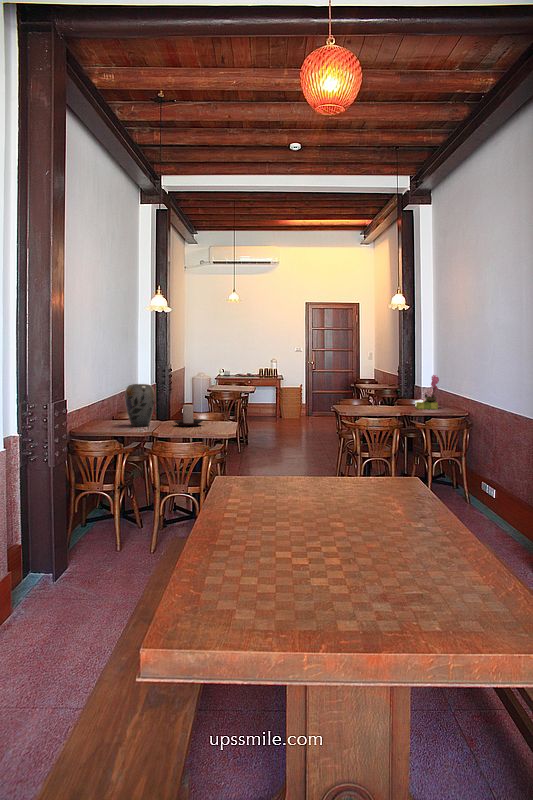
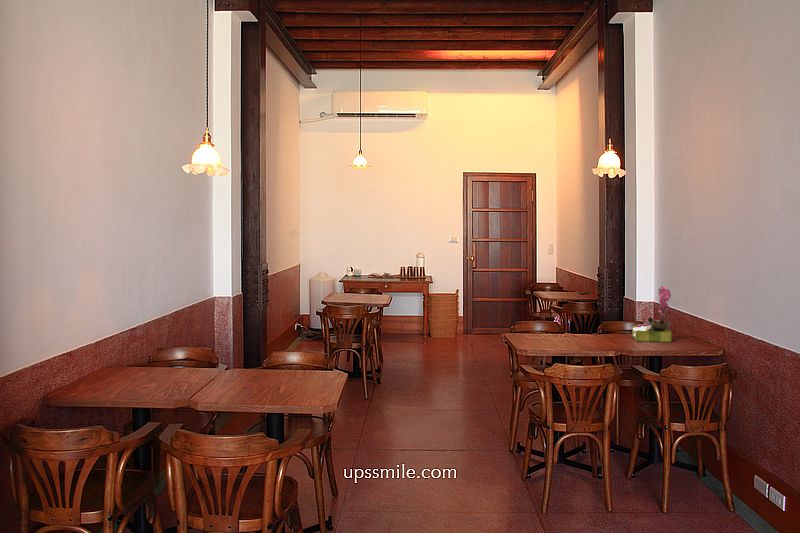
vase: present [125,384,155,427] -> none [148,313,200,387]
candle holder: present [174,405,202,427] -> none [231,346,282,386]

